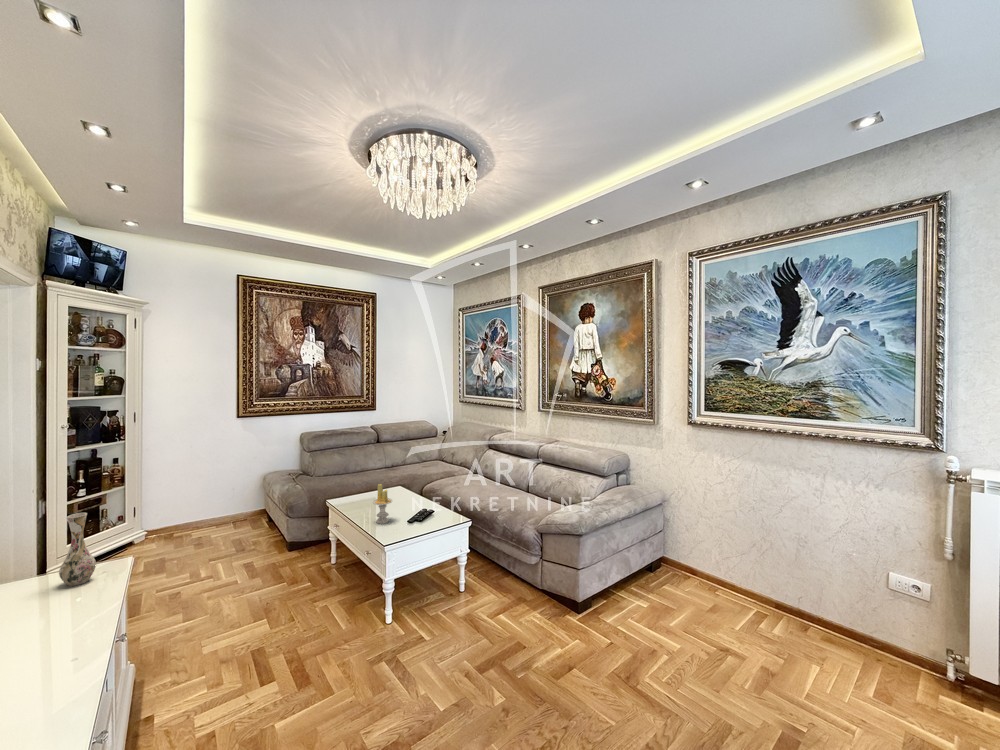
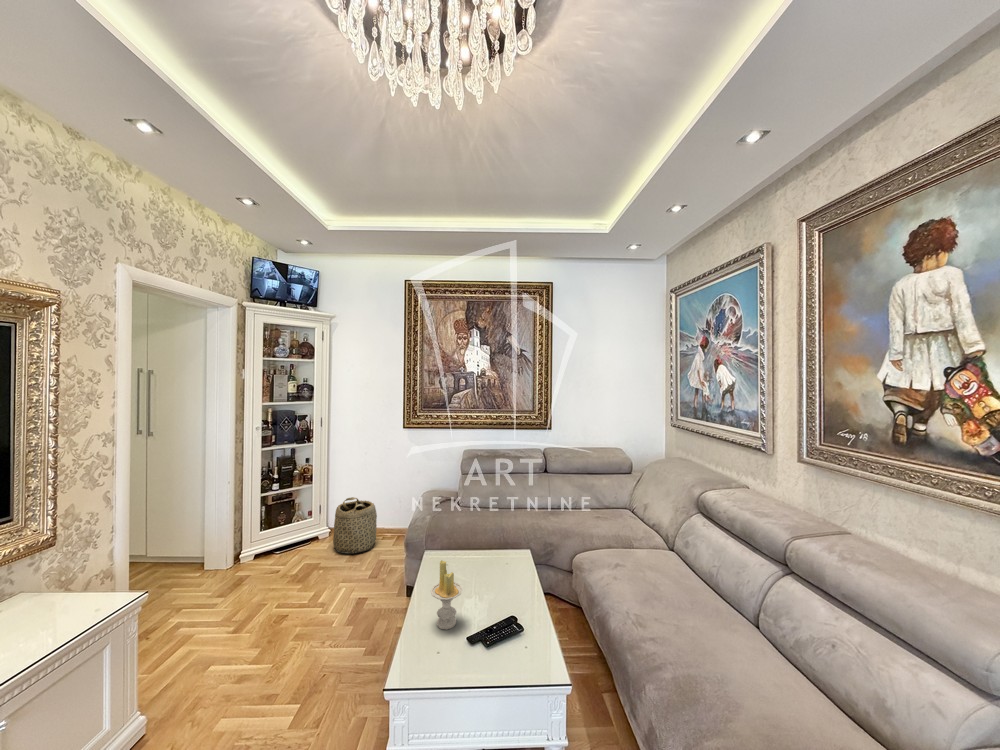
basket: none [166,491,218,545] -> present [333,497,377,554]
vase: present [59,513,96,586] -> none [39,538,83,624]

